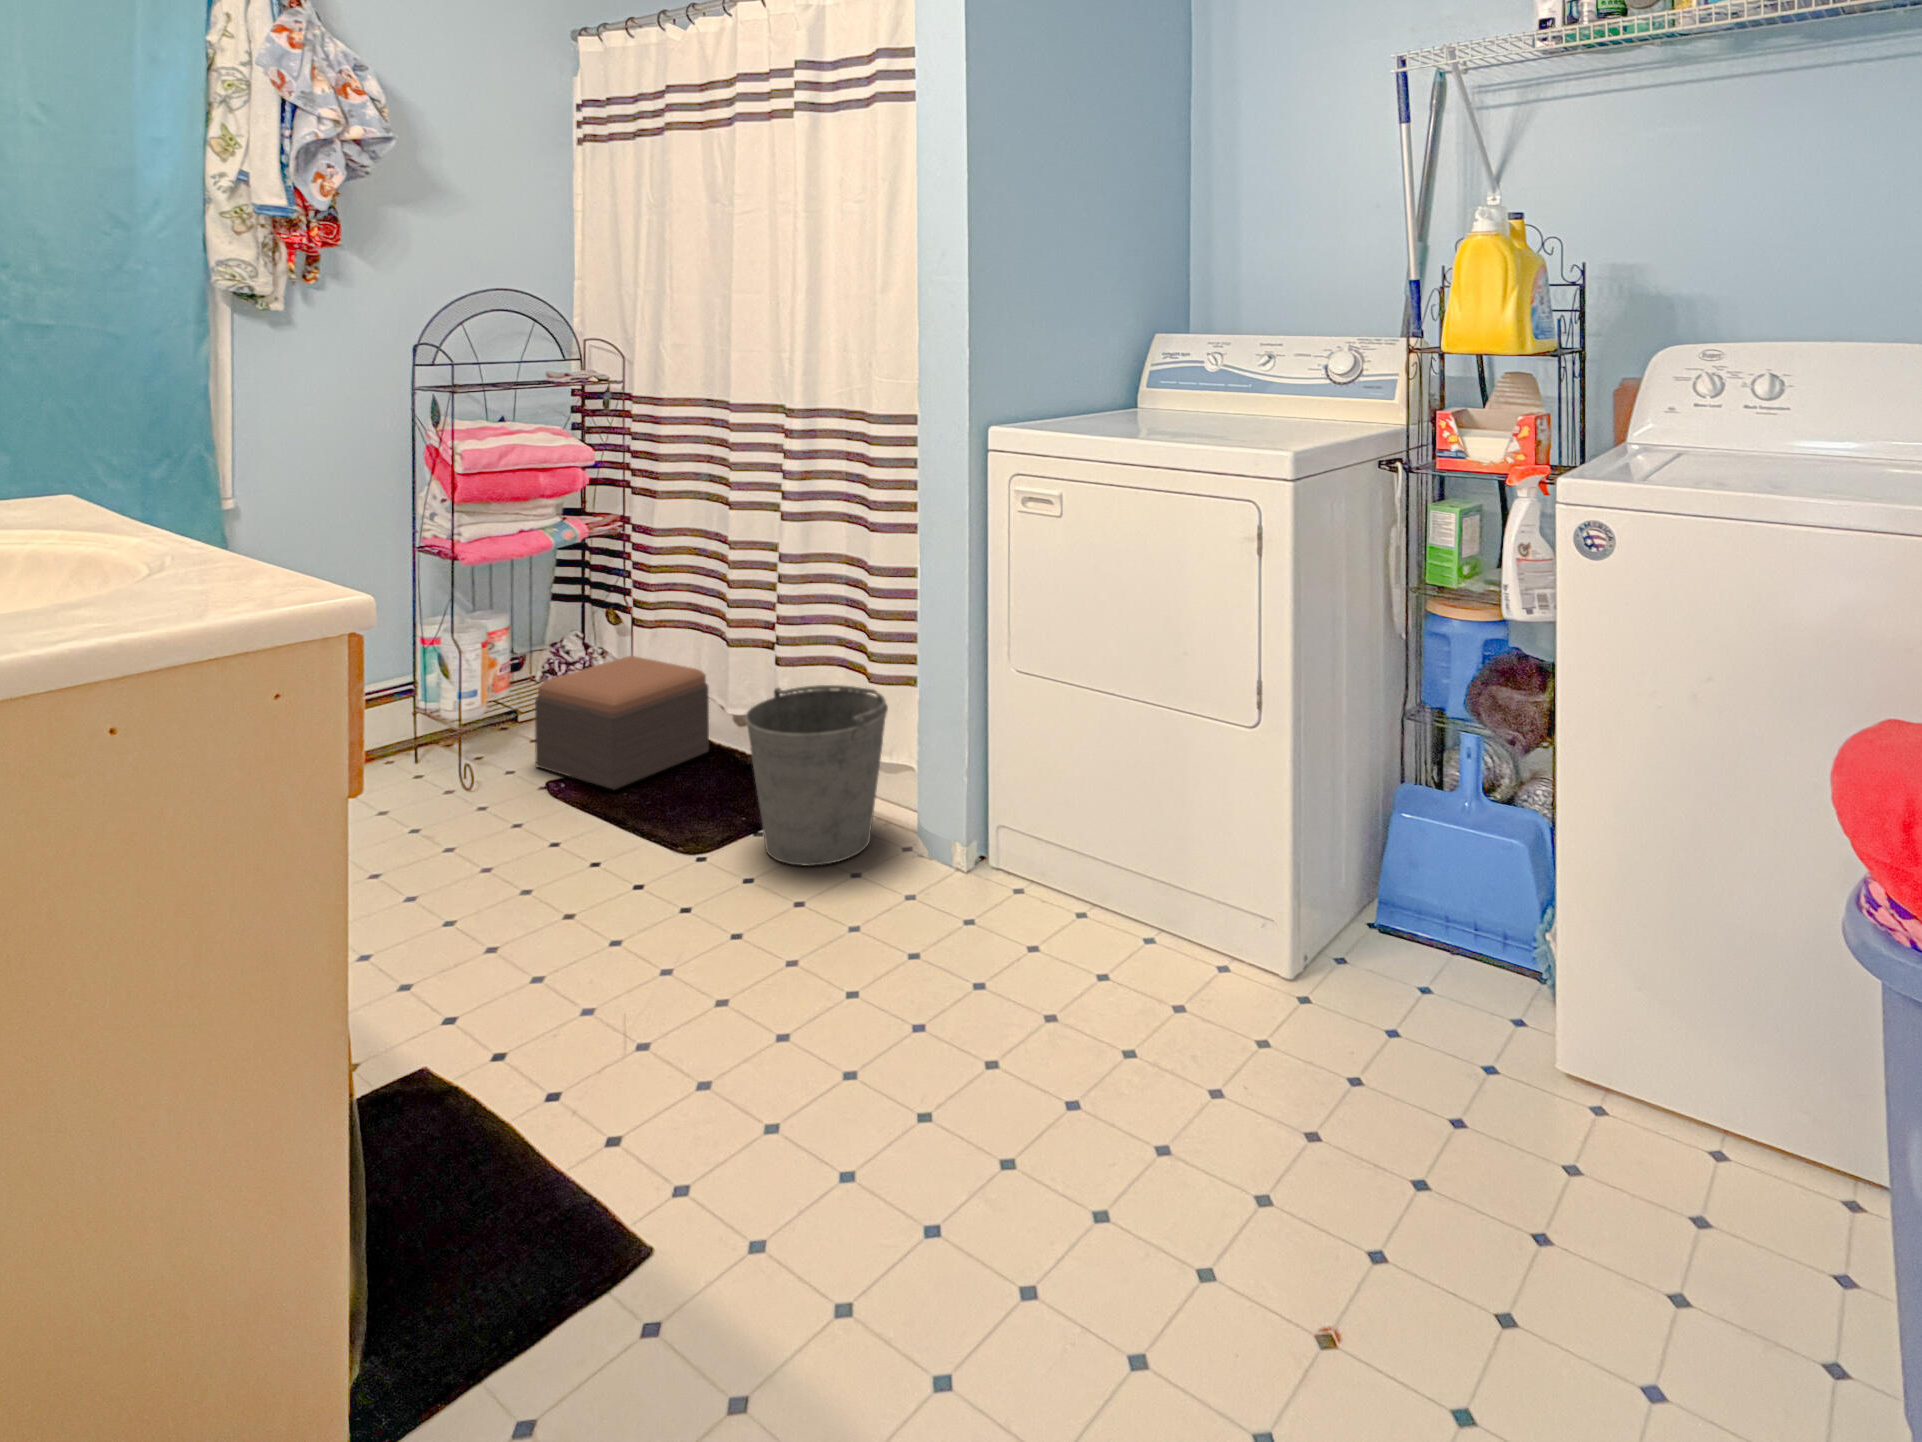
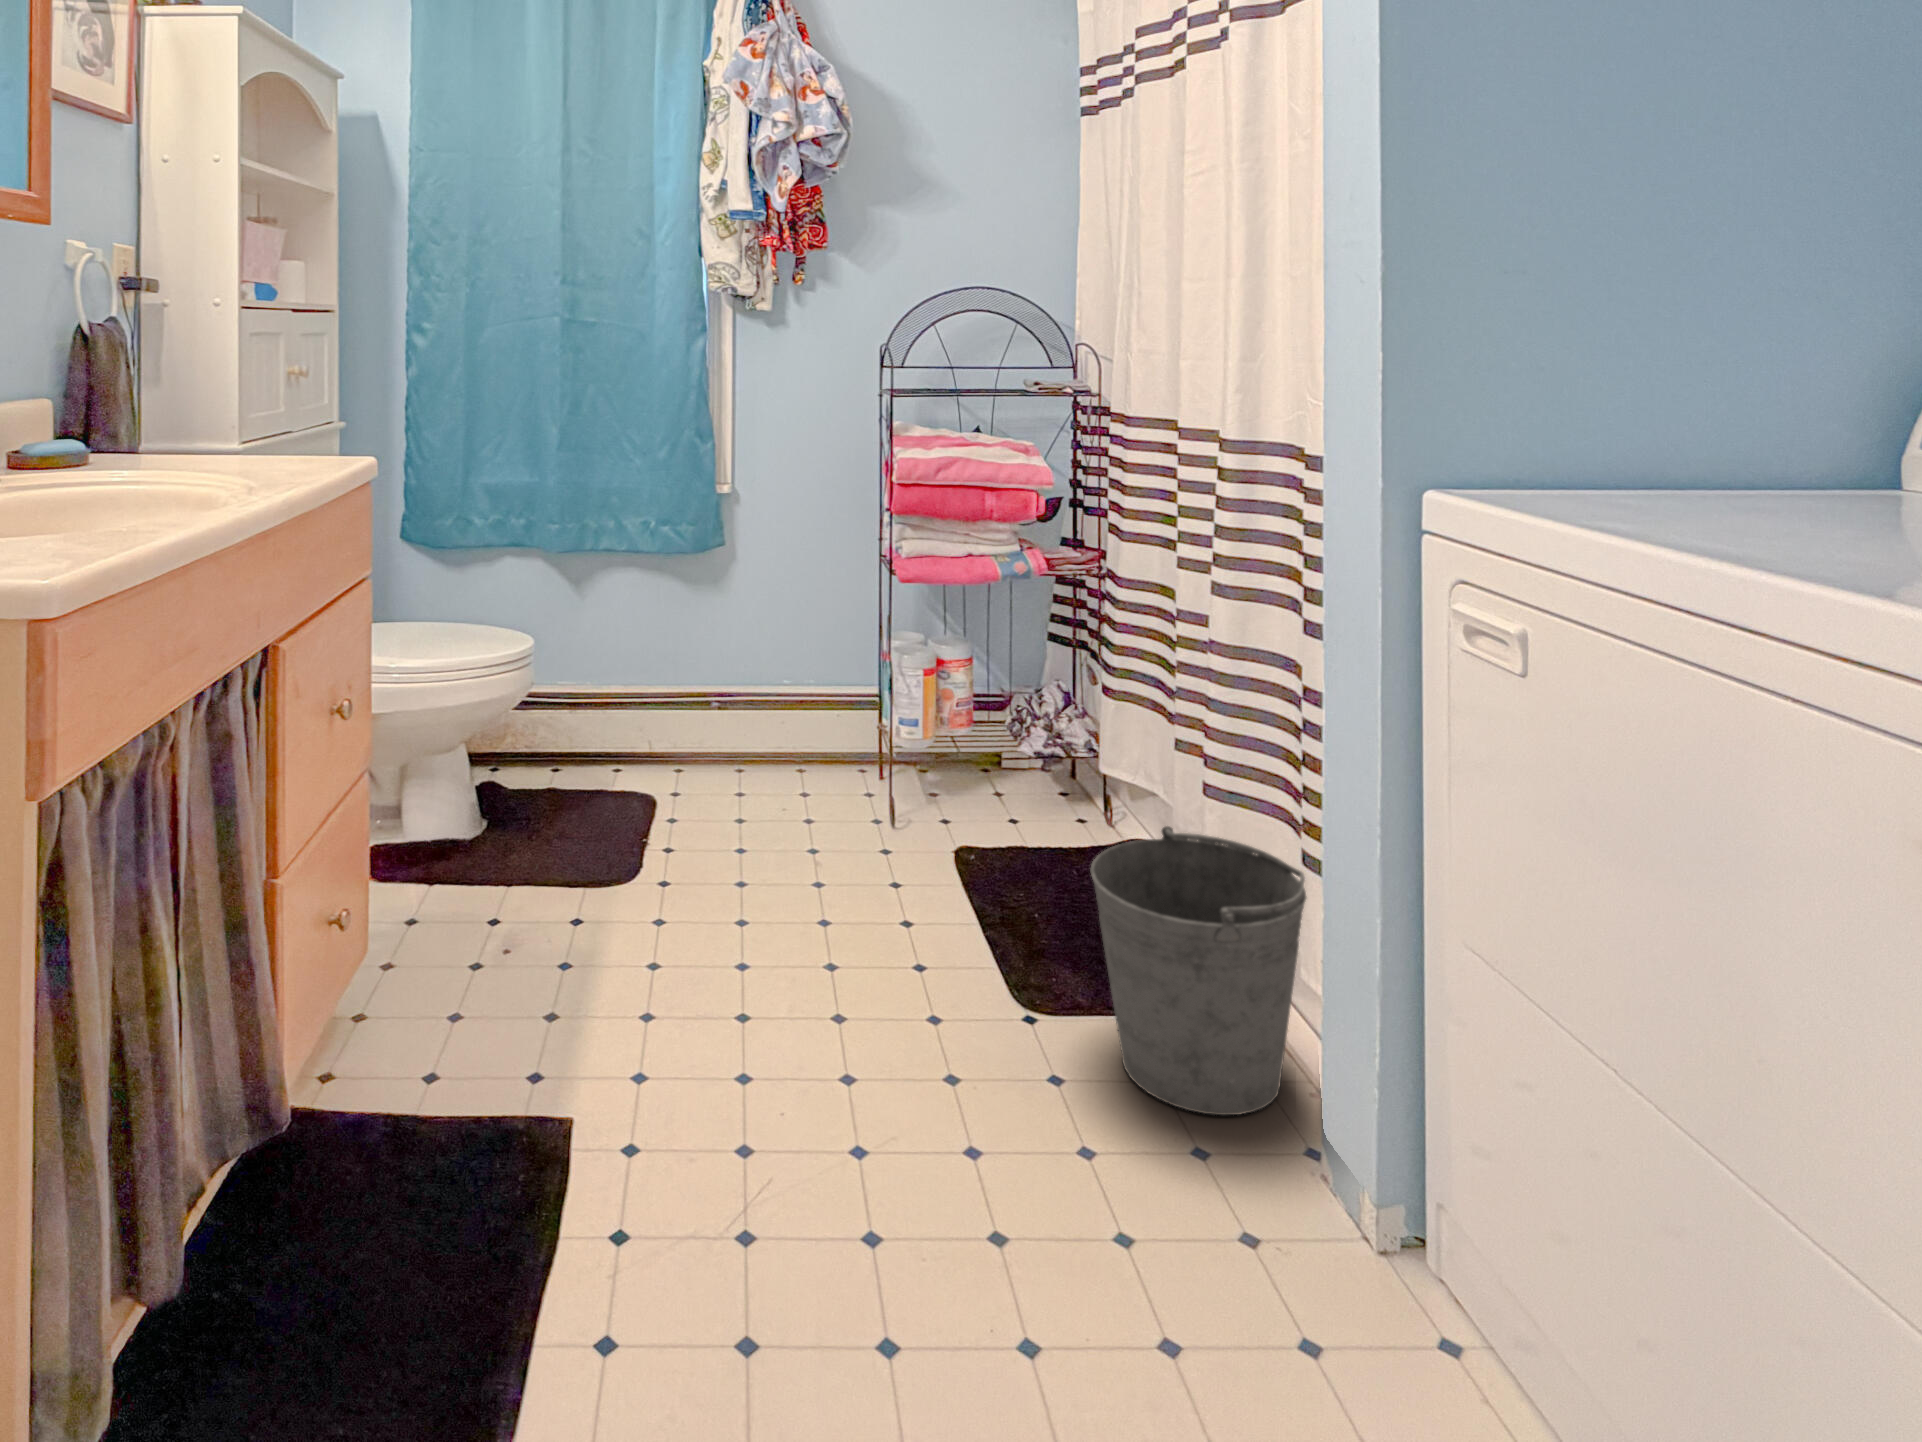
footstool: present [535,656,709,789] -> none [964,728,1159,890]

